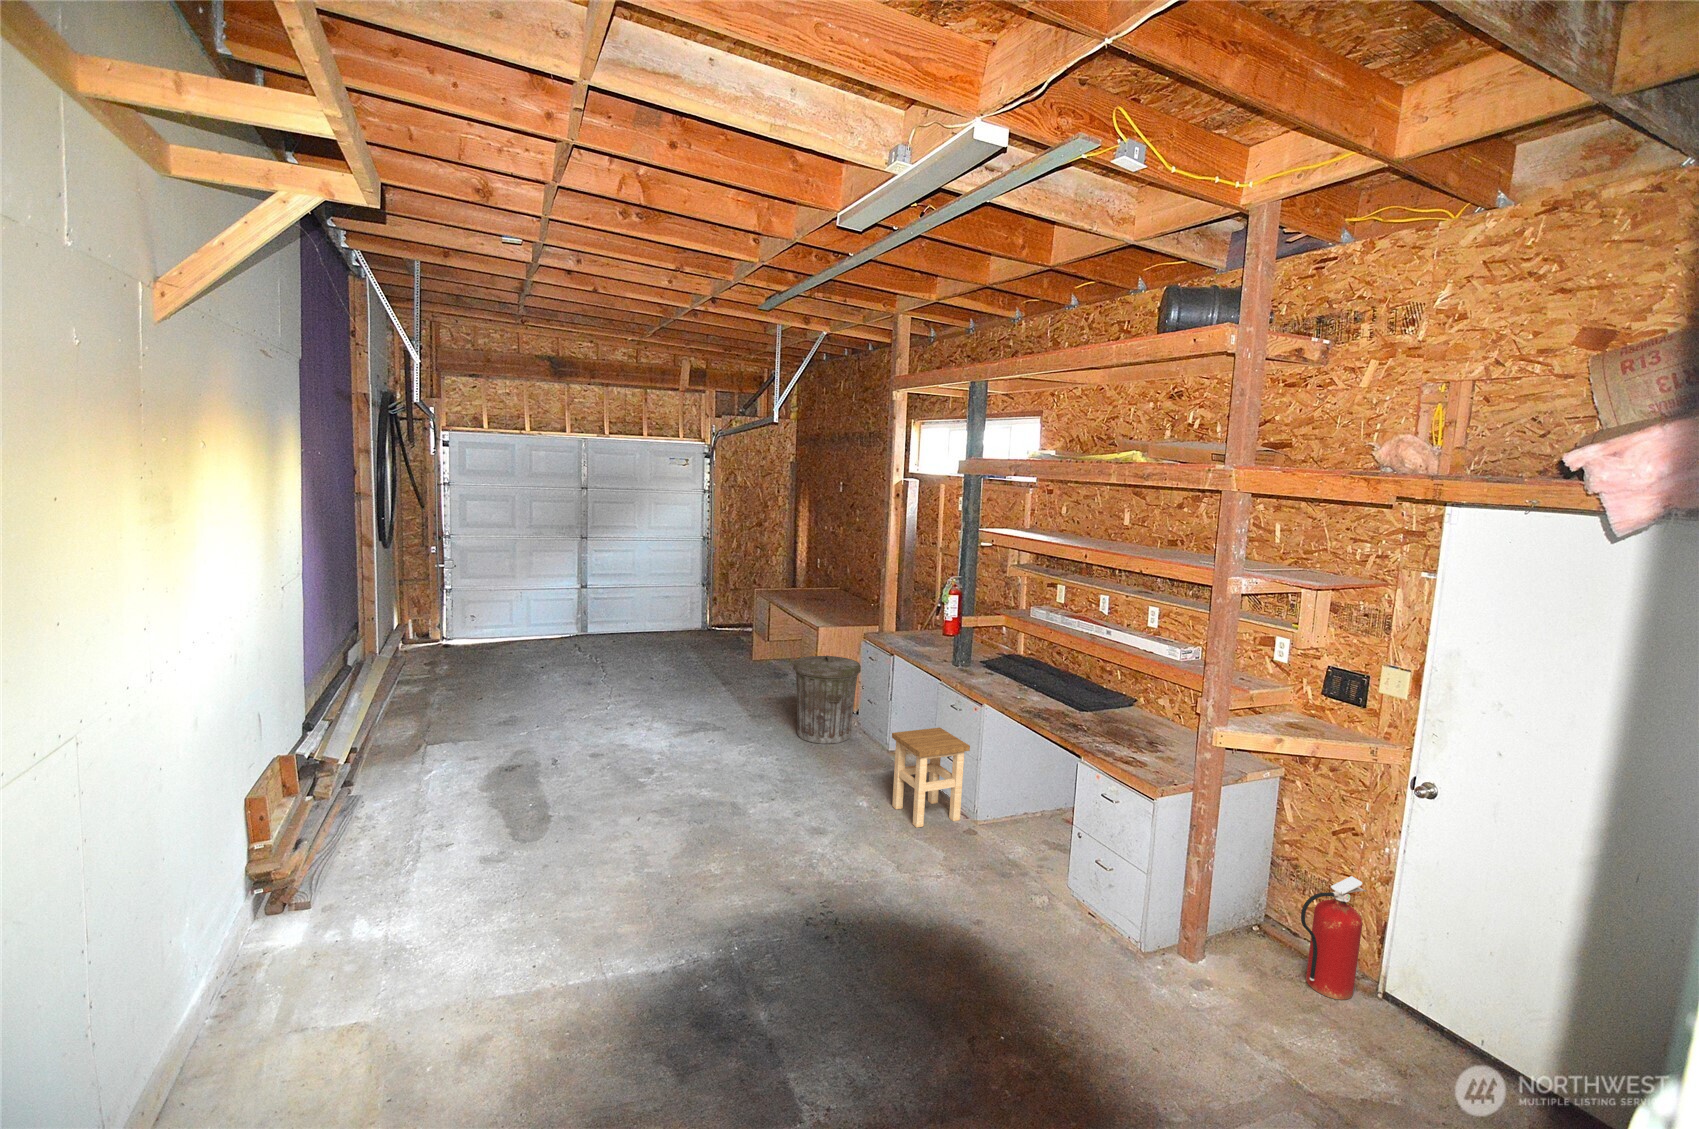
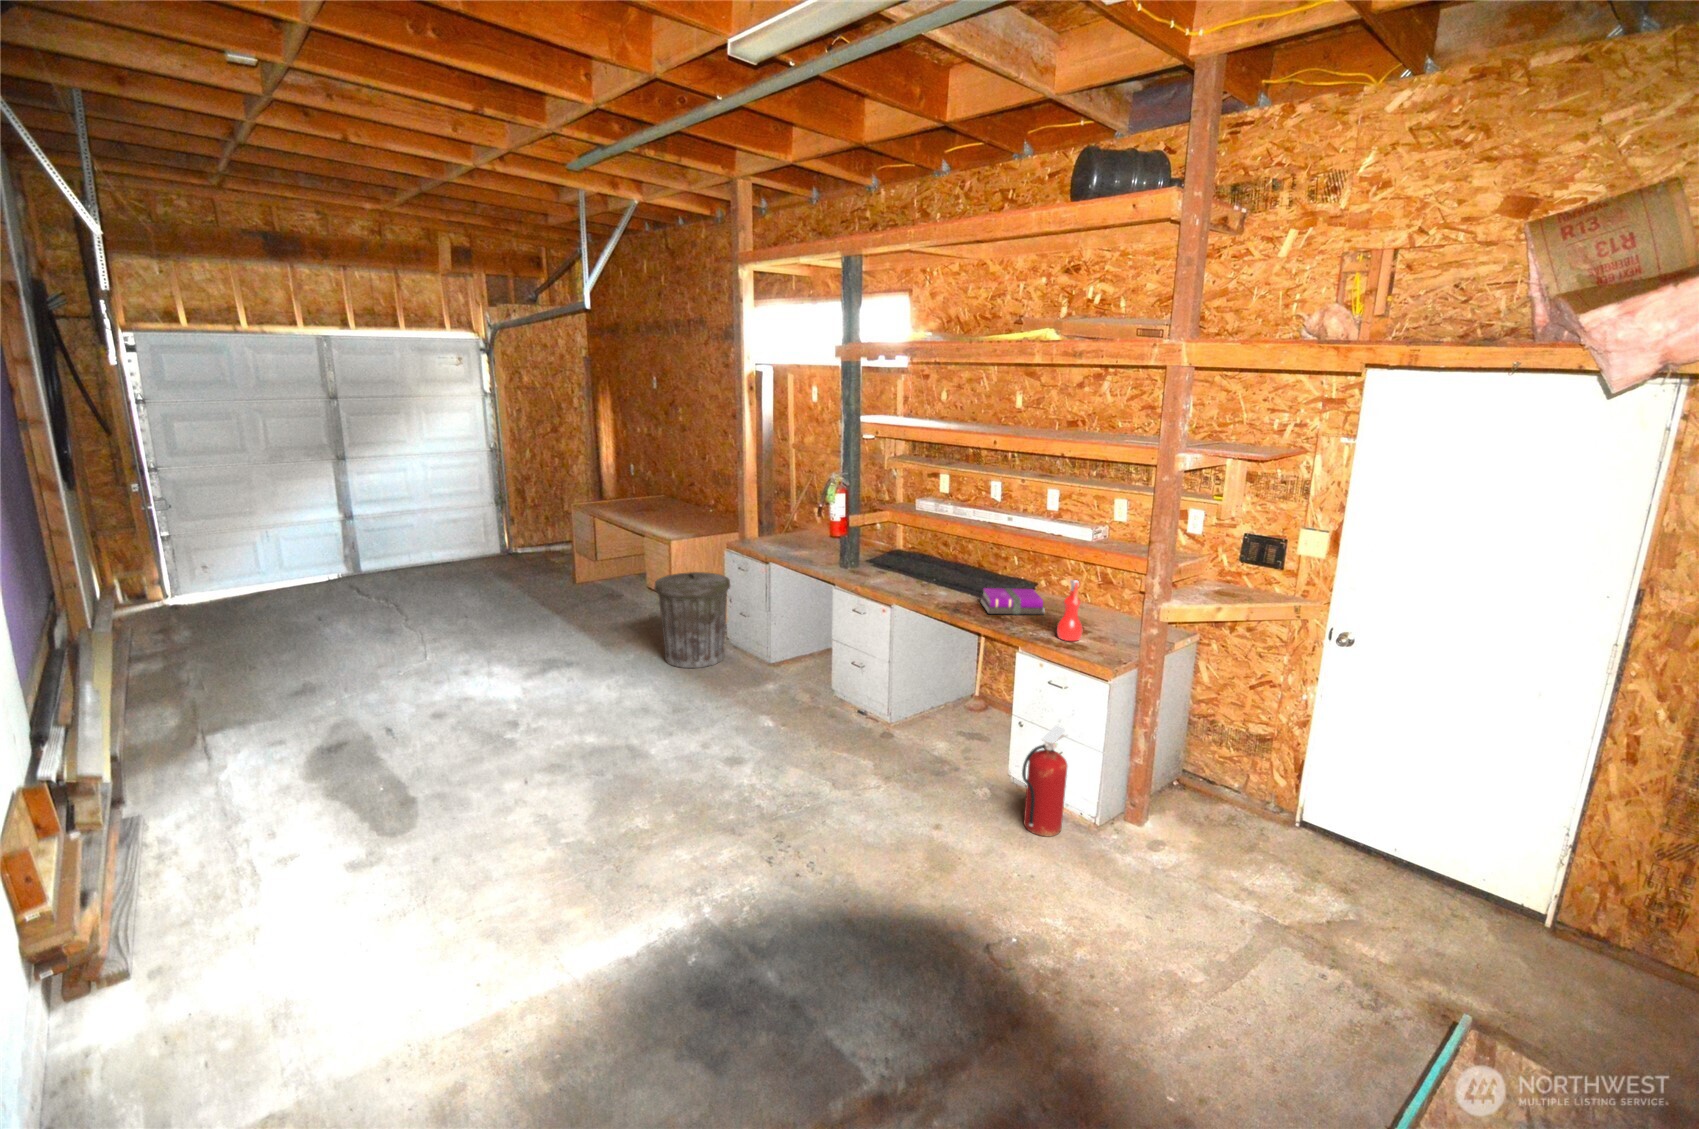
spray bottle: none [1117,693,1143,755] -> present [1057,580,1082,641]
notebook: none [1063,695,1121,728] -> present [980,588,1045,615]
stool: present [892,727,970,828] -> none [798,636,883,743]
fire extinguisher: present [1301,876,1366,1000] -> present [1022,726,1067,836]

